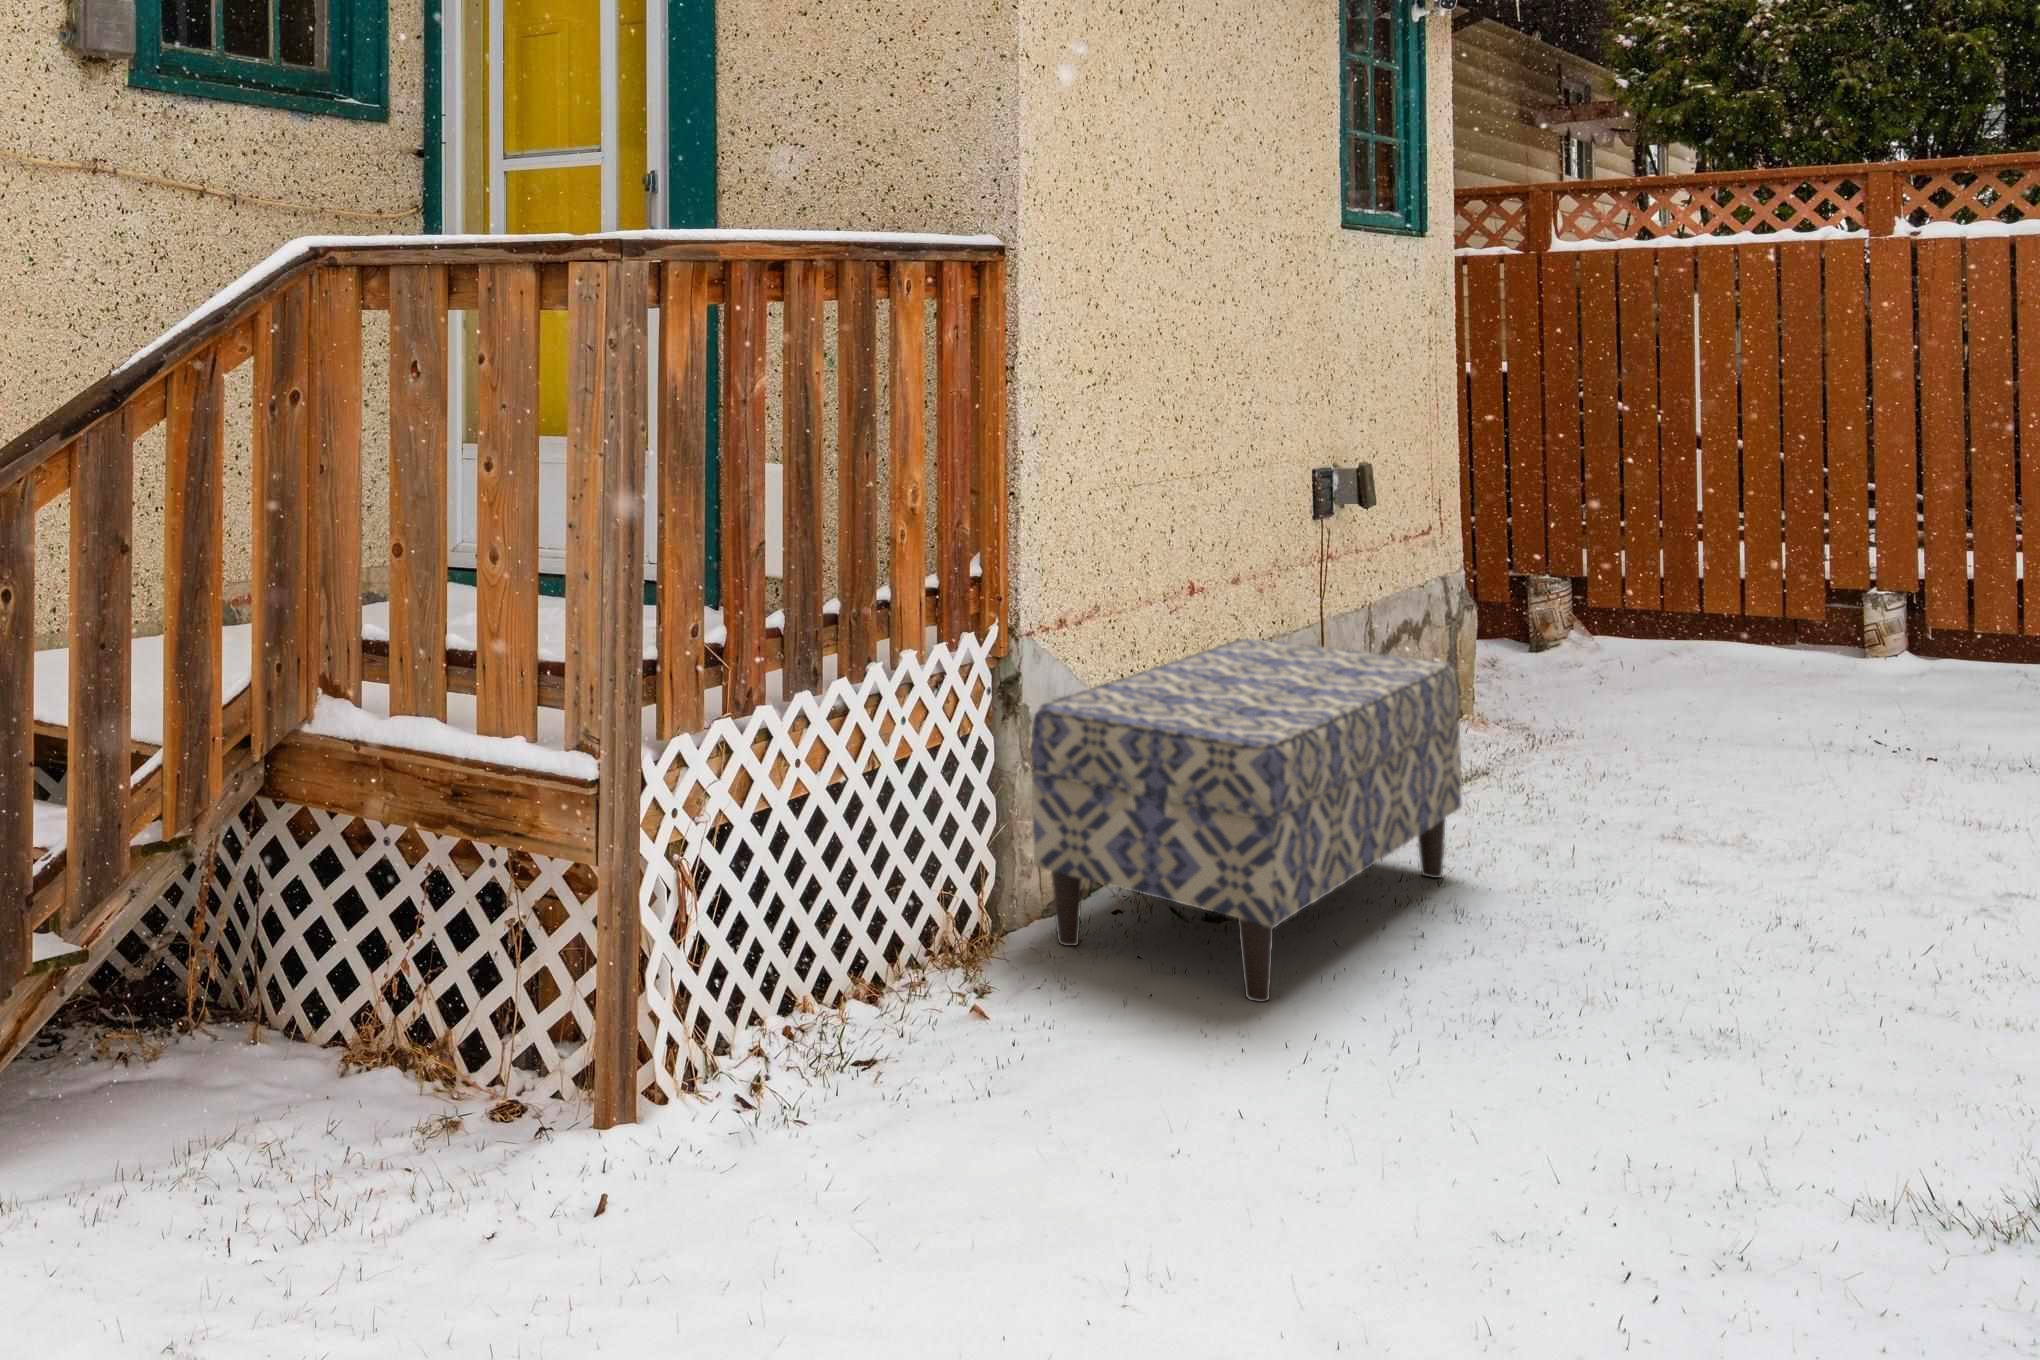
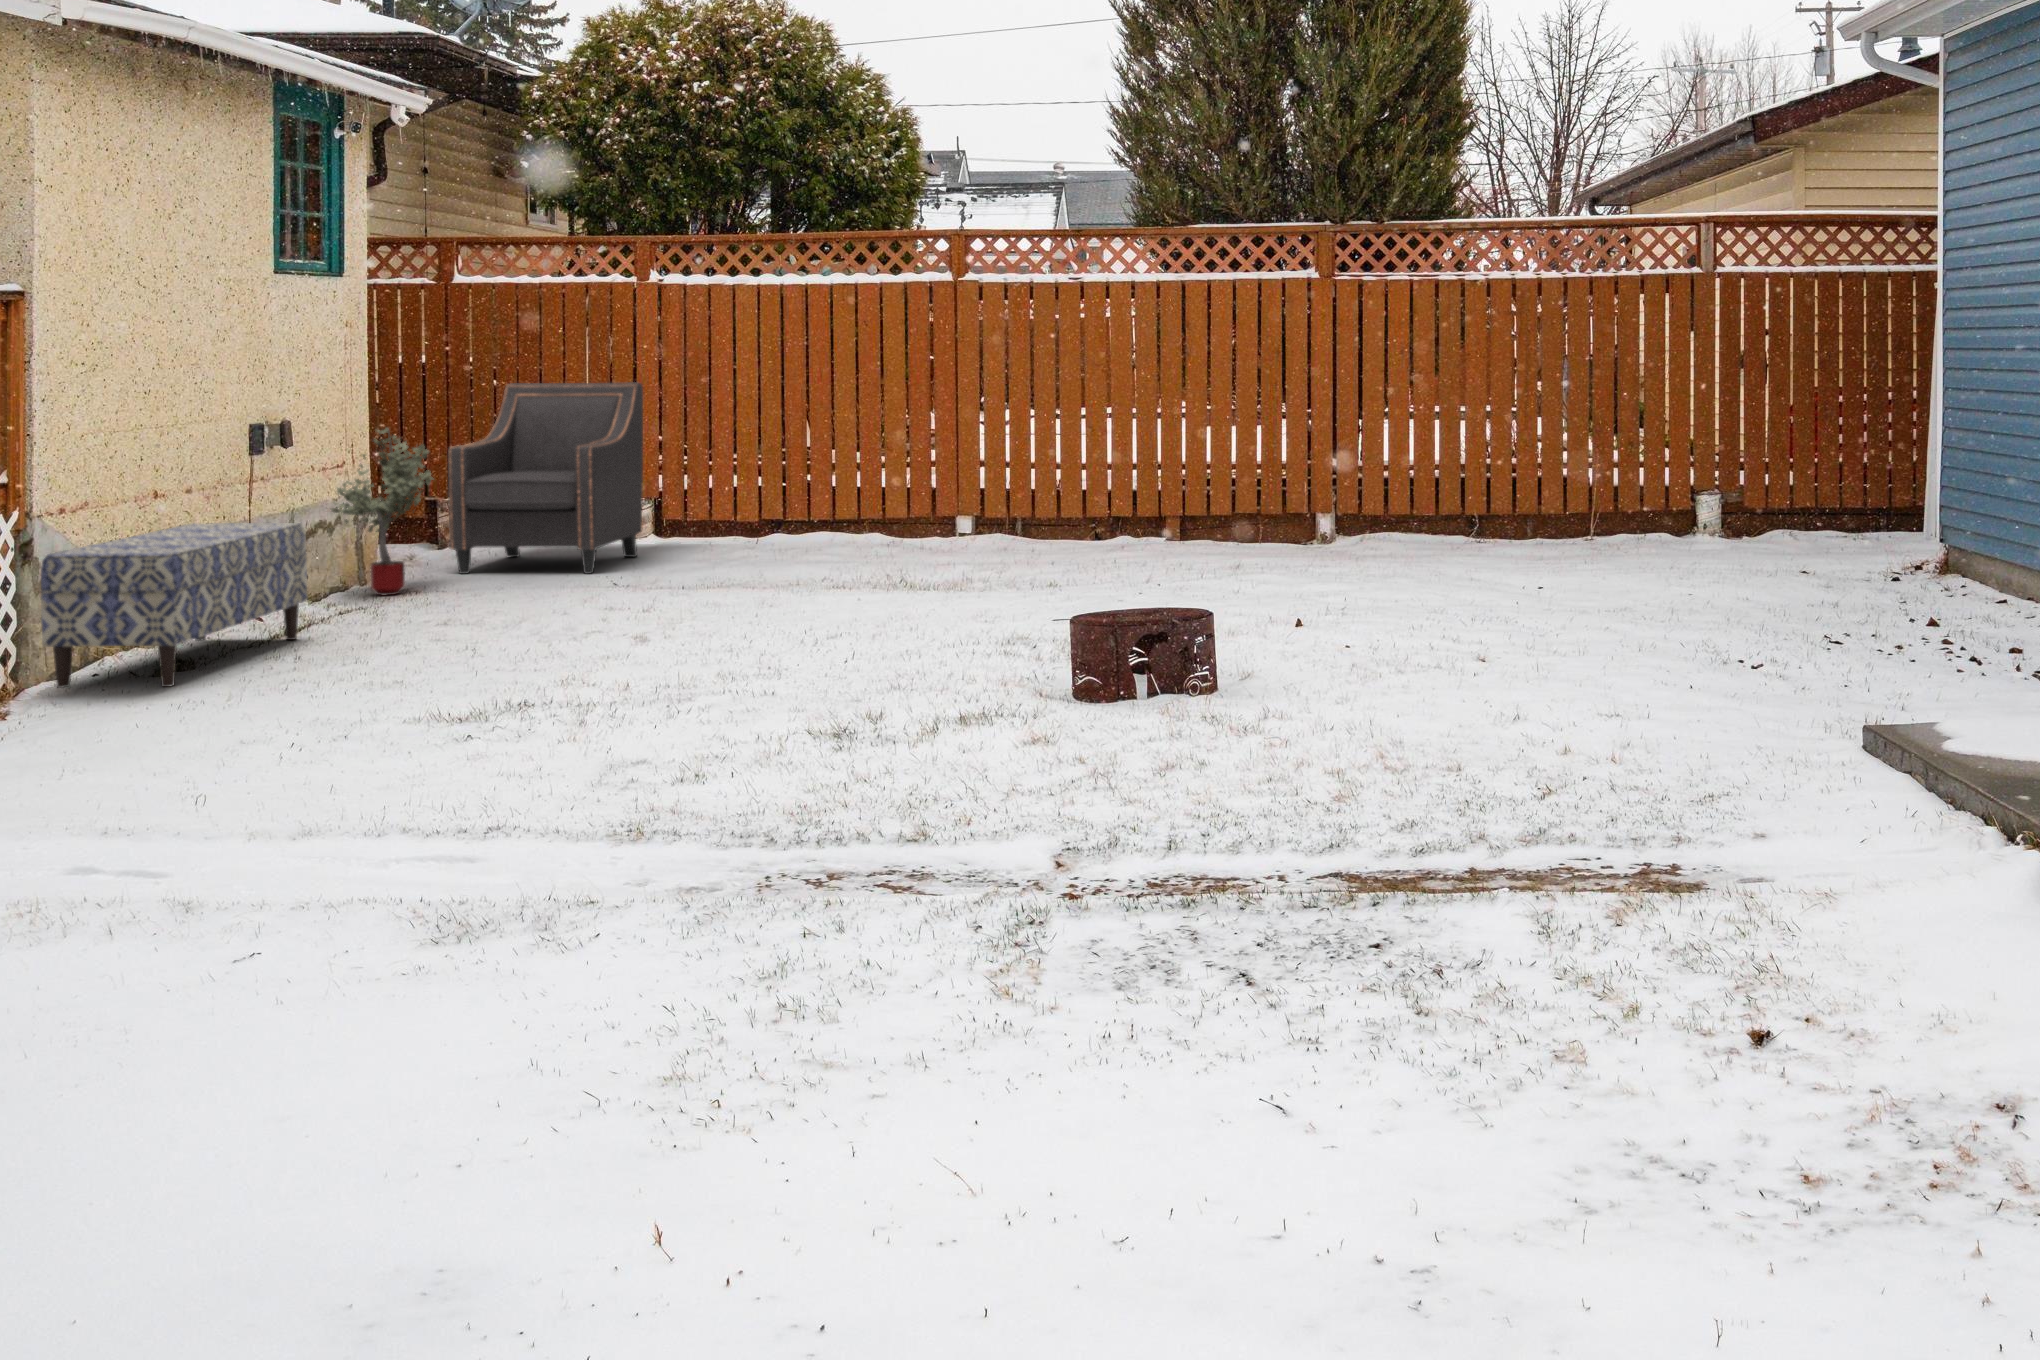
chair: none [1609,401,1995,766] -> present [448,382,643,574]
potted tree: none [1428,475,1610,764] -> present [331,428,433,595]

